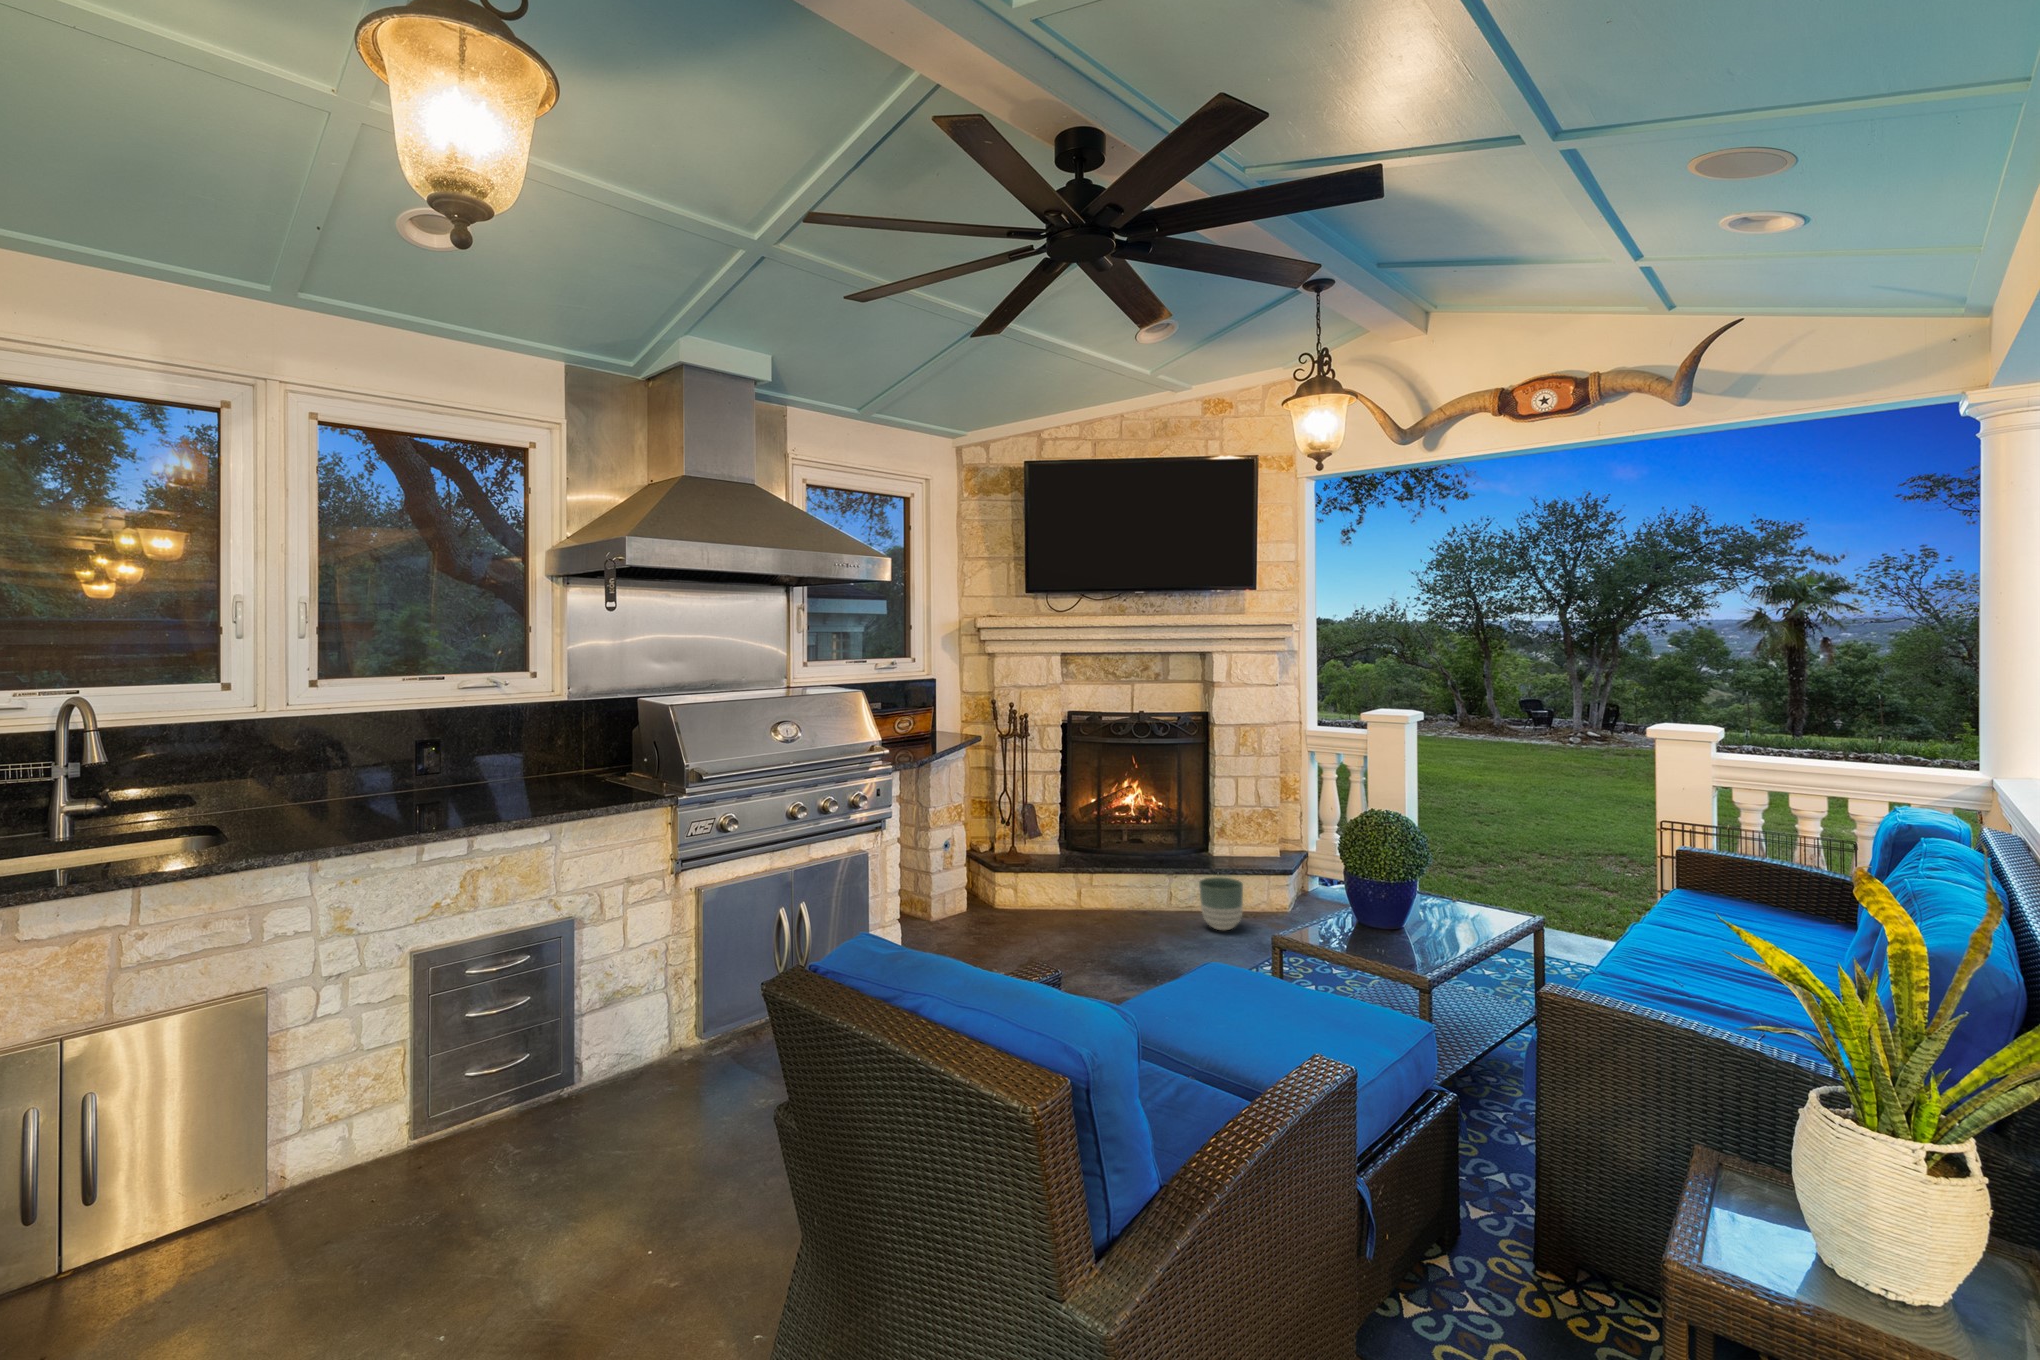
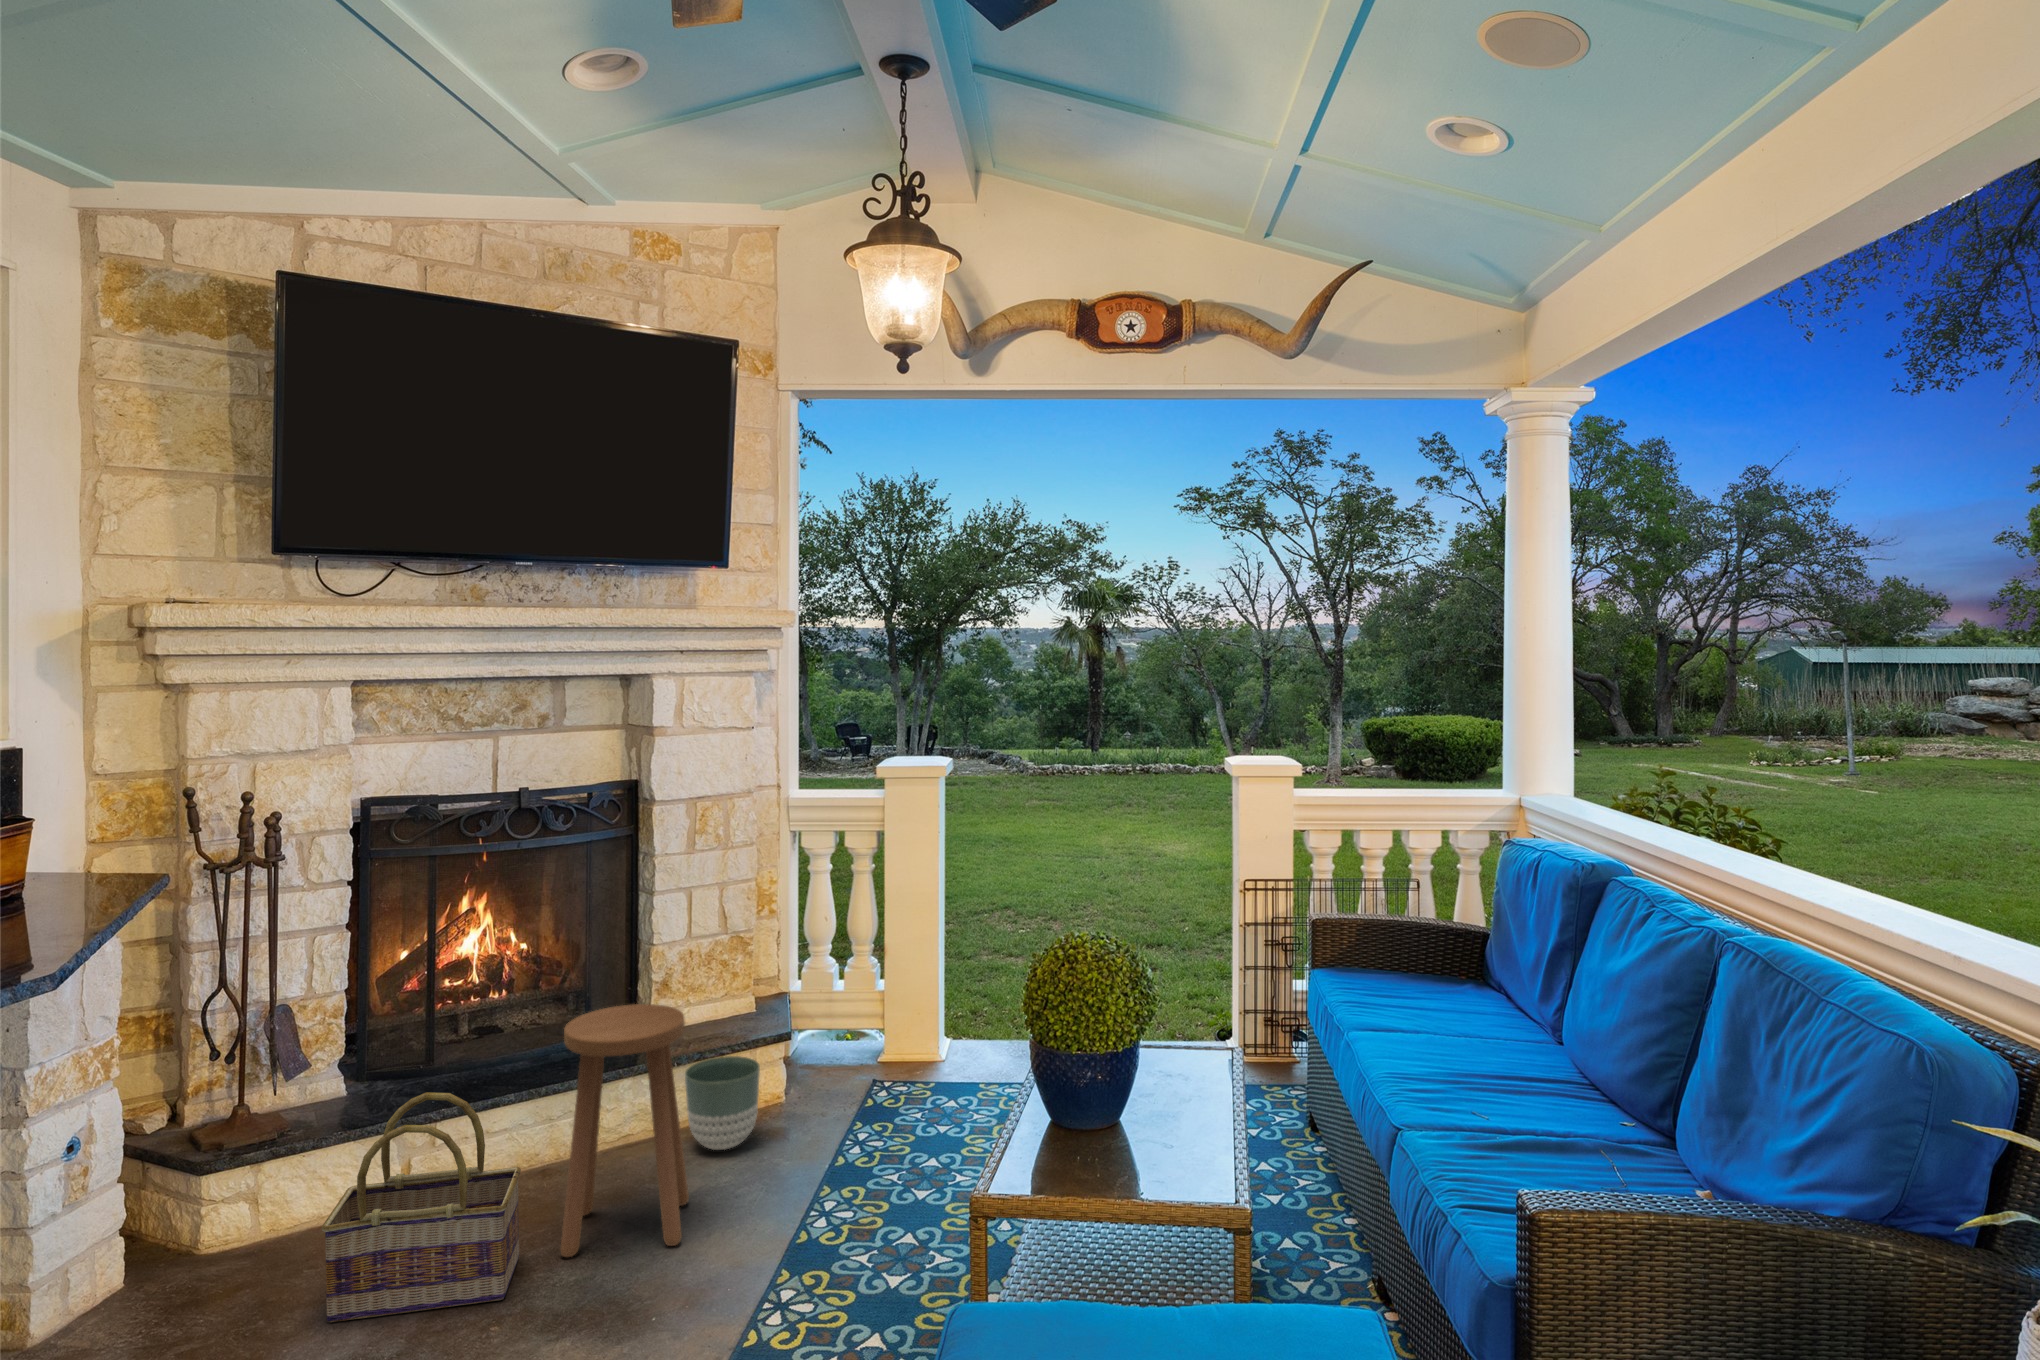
stool: none [1099,828,1176,958] -> present [561,1004,689,1257]
basket: none [998,848,1084,952] -> present [322,1092,521,1322]

